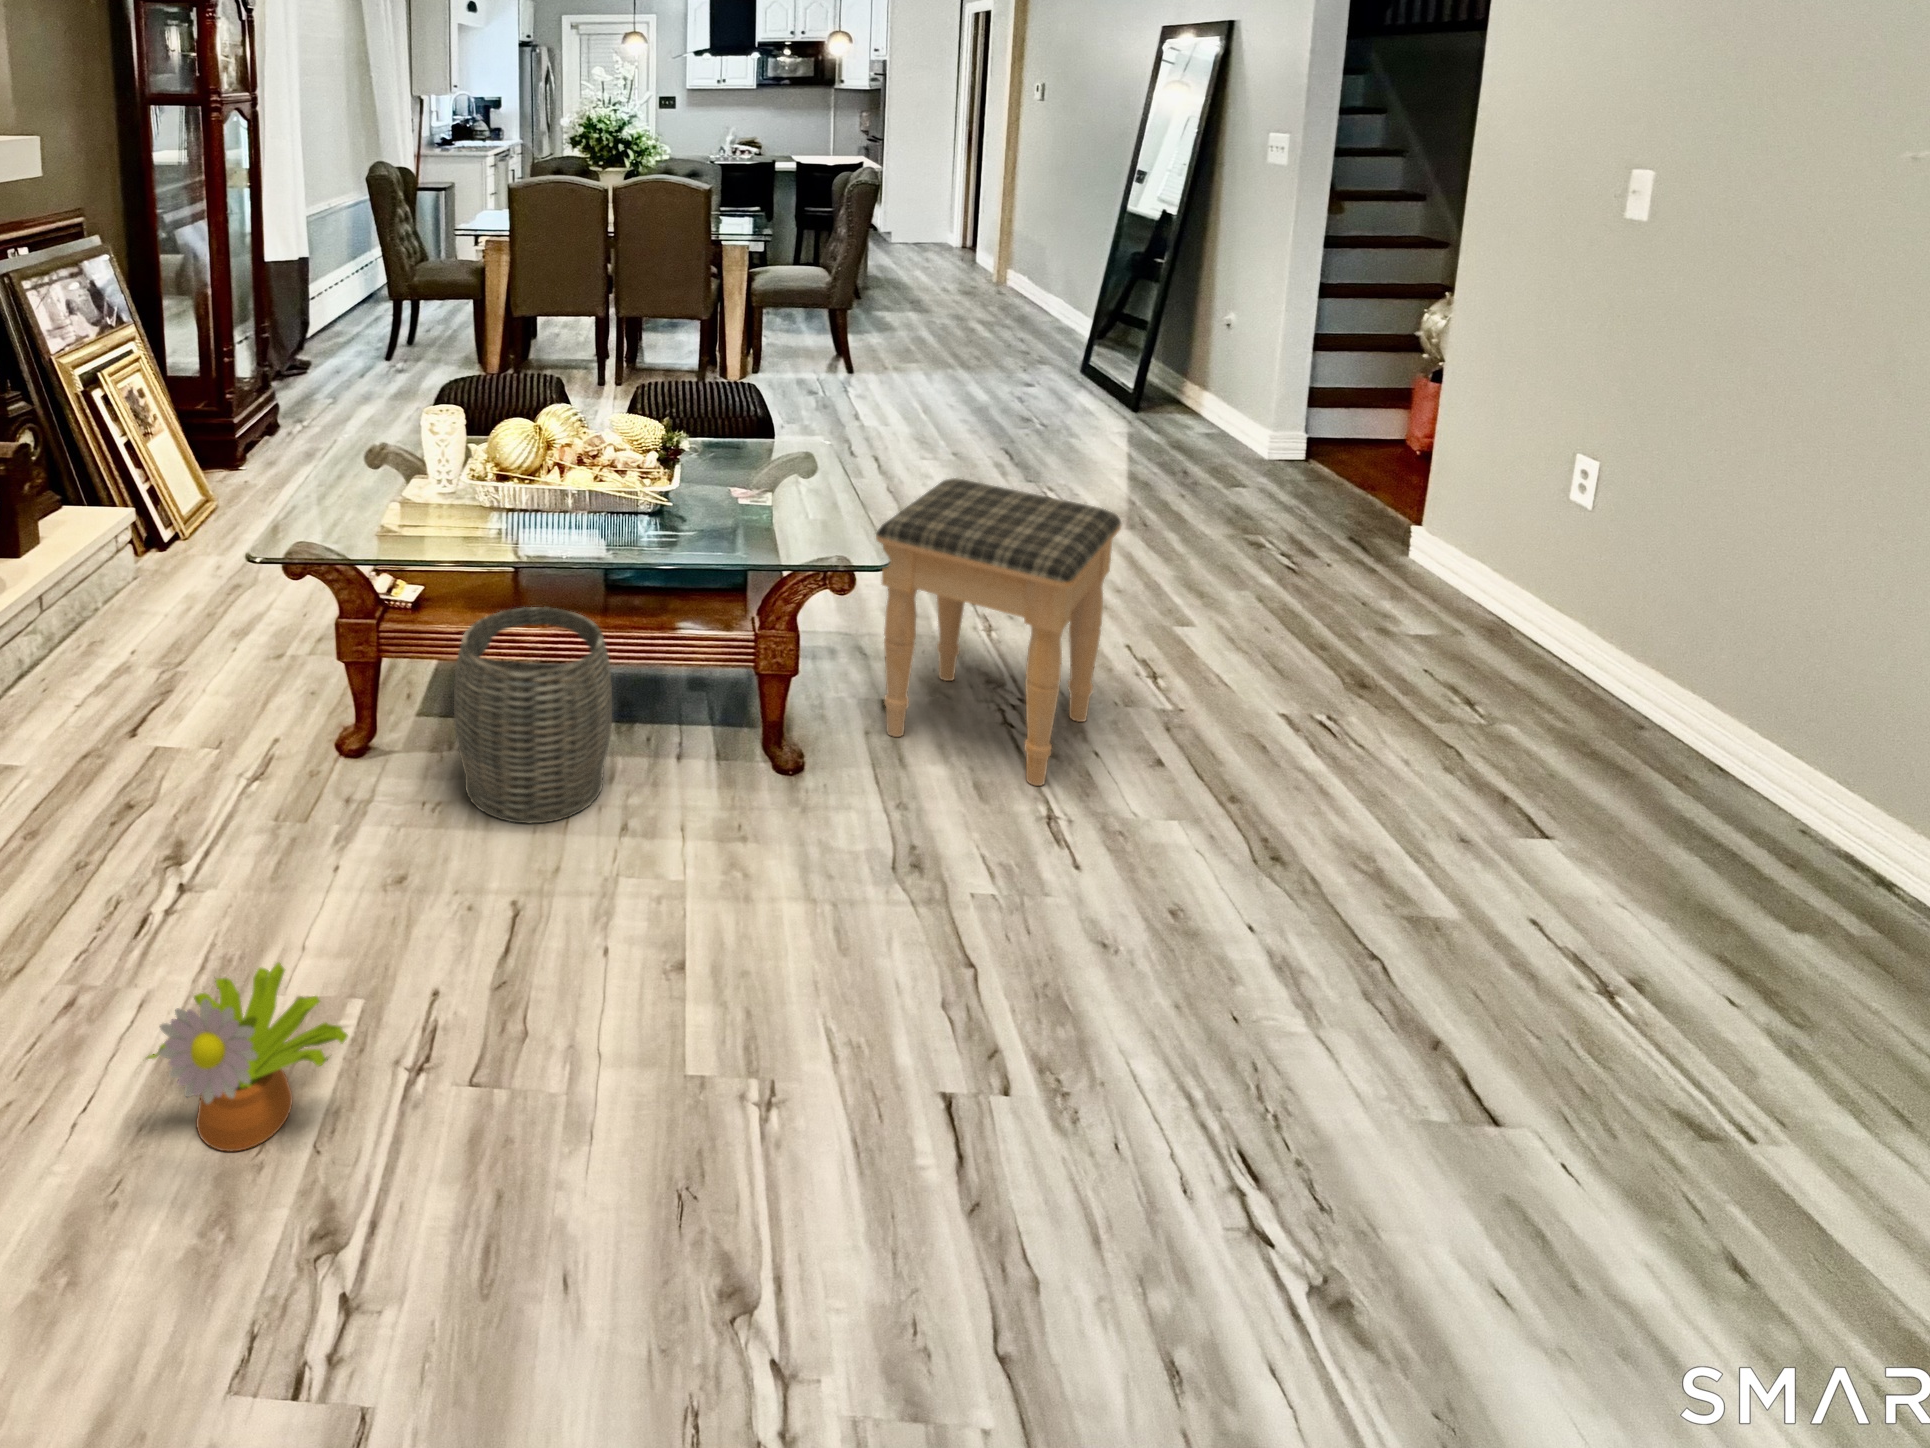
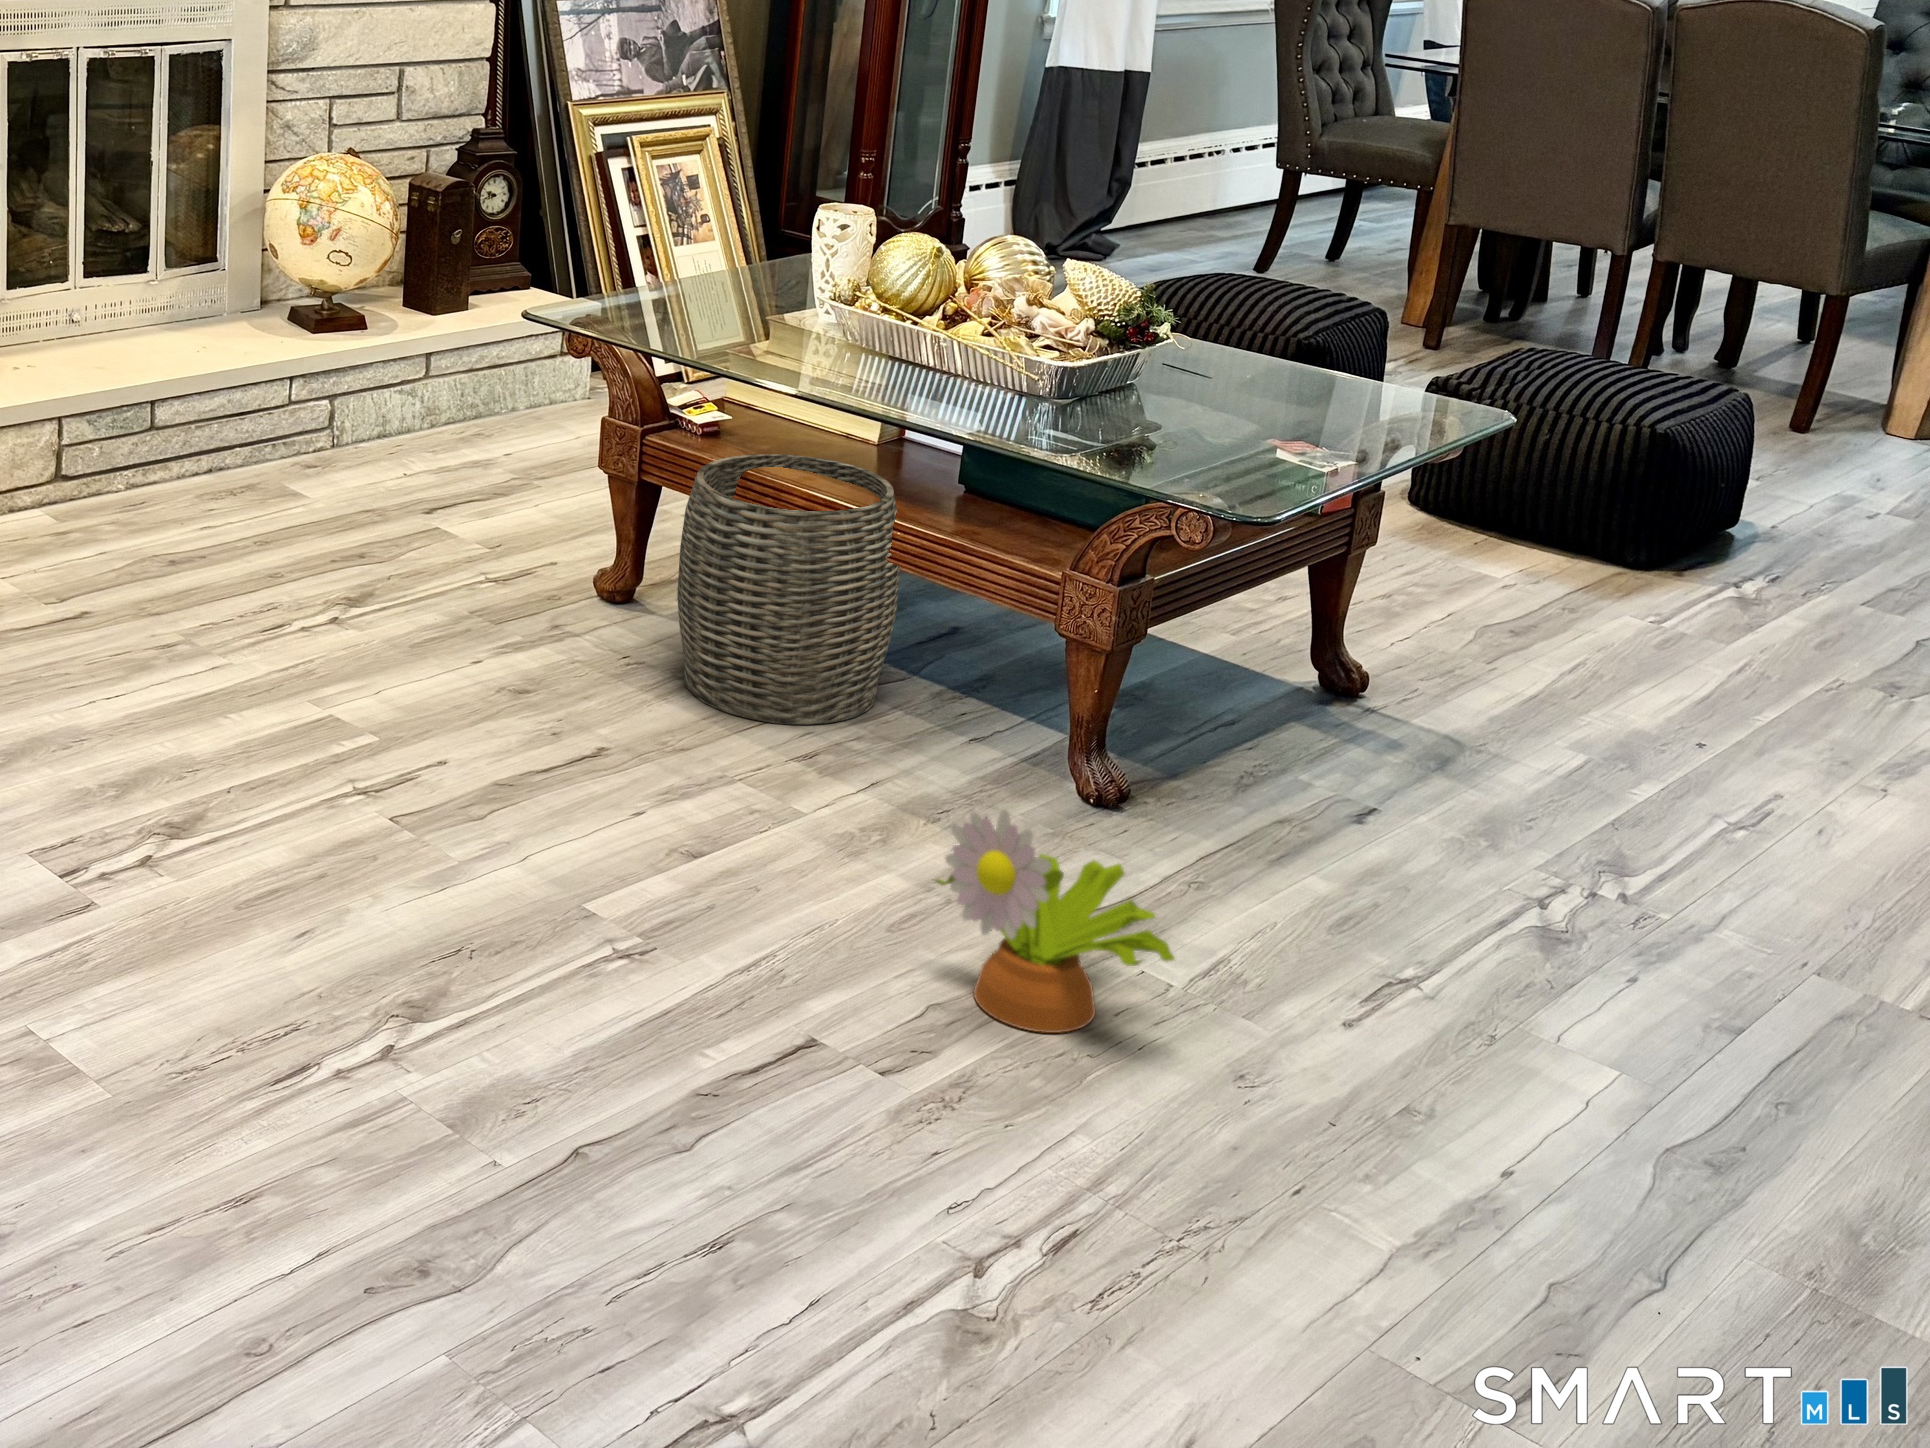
footstool: present [876,478,1121,786] -> none [1341,462,1862,956]
decorative plant: present [146,963,348,1151] -> present [935,810,1174,1033]

